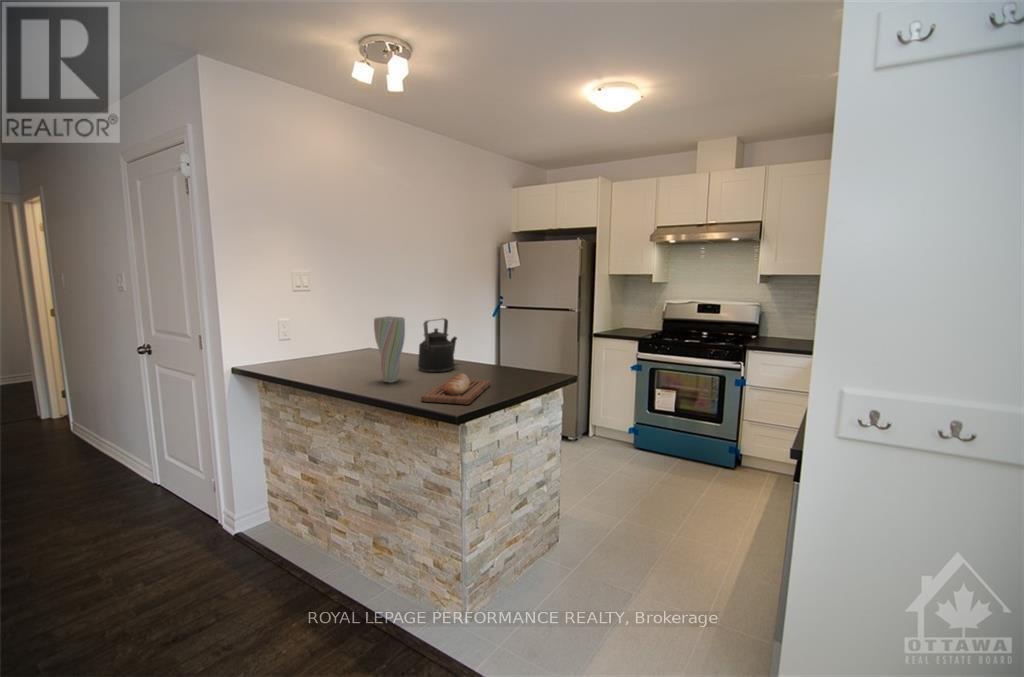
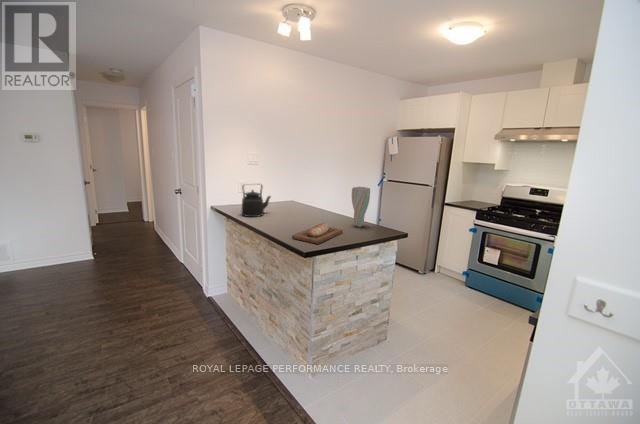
vase: present [374,316,405,382] -> present [352,187,370,227]
kettle: present [418,319,457,372] -> present [242,185,271,217]

